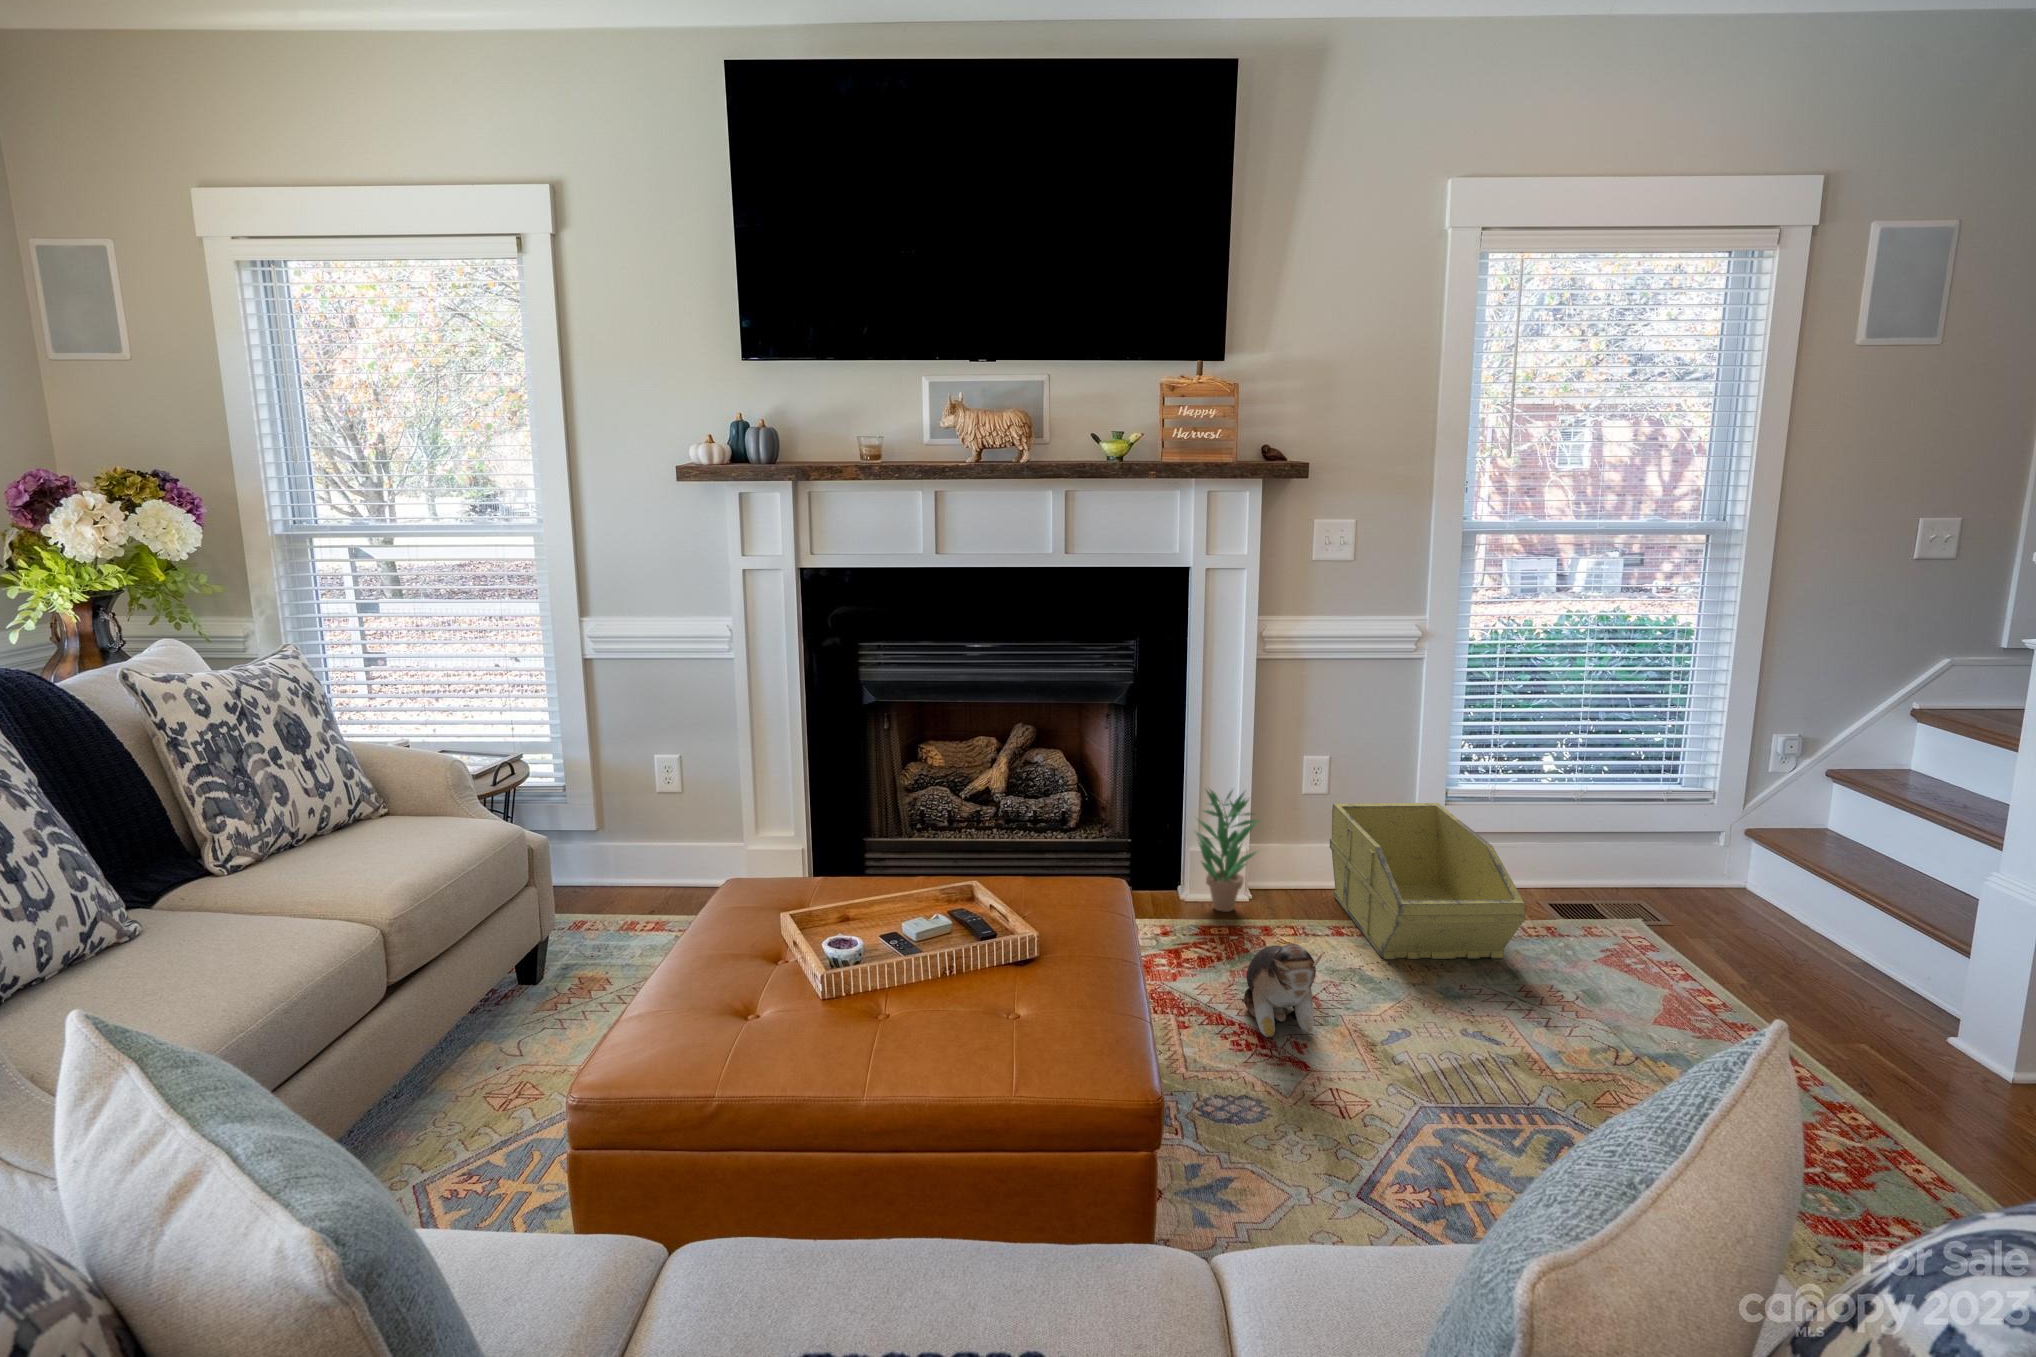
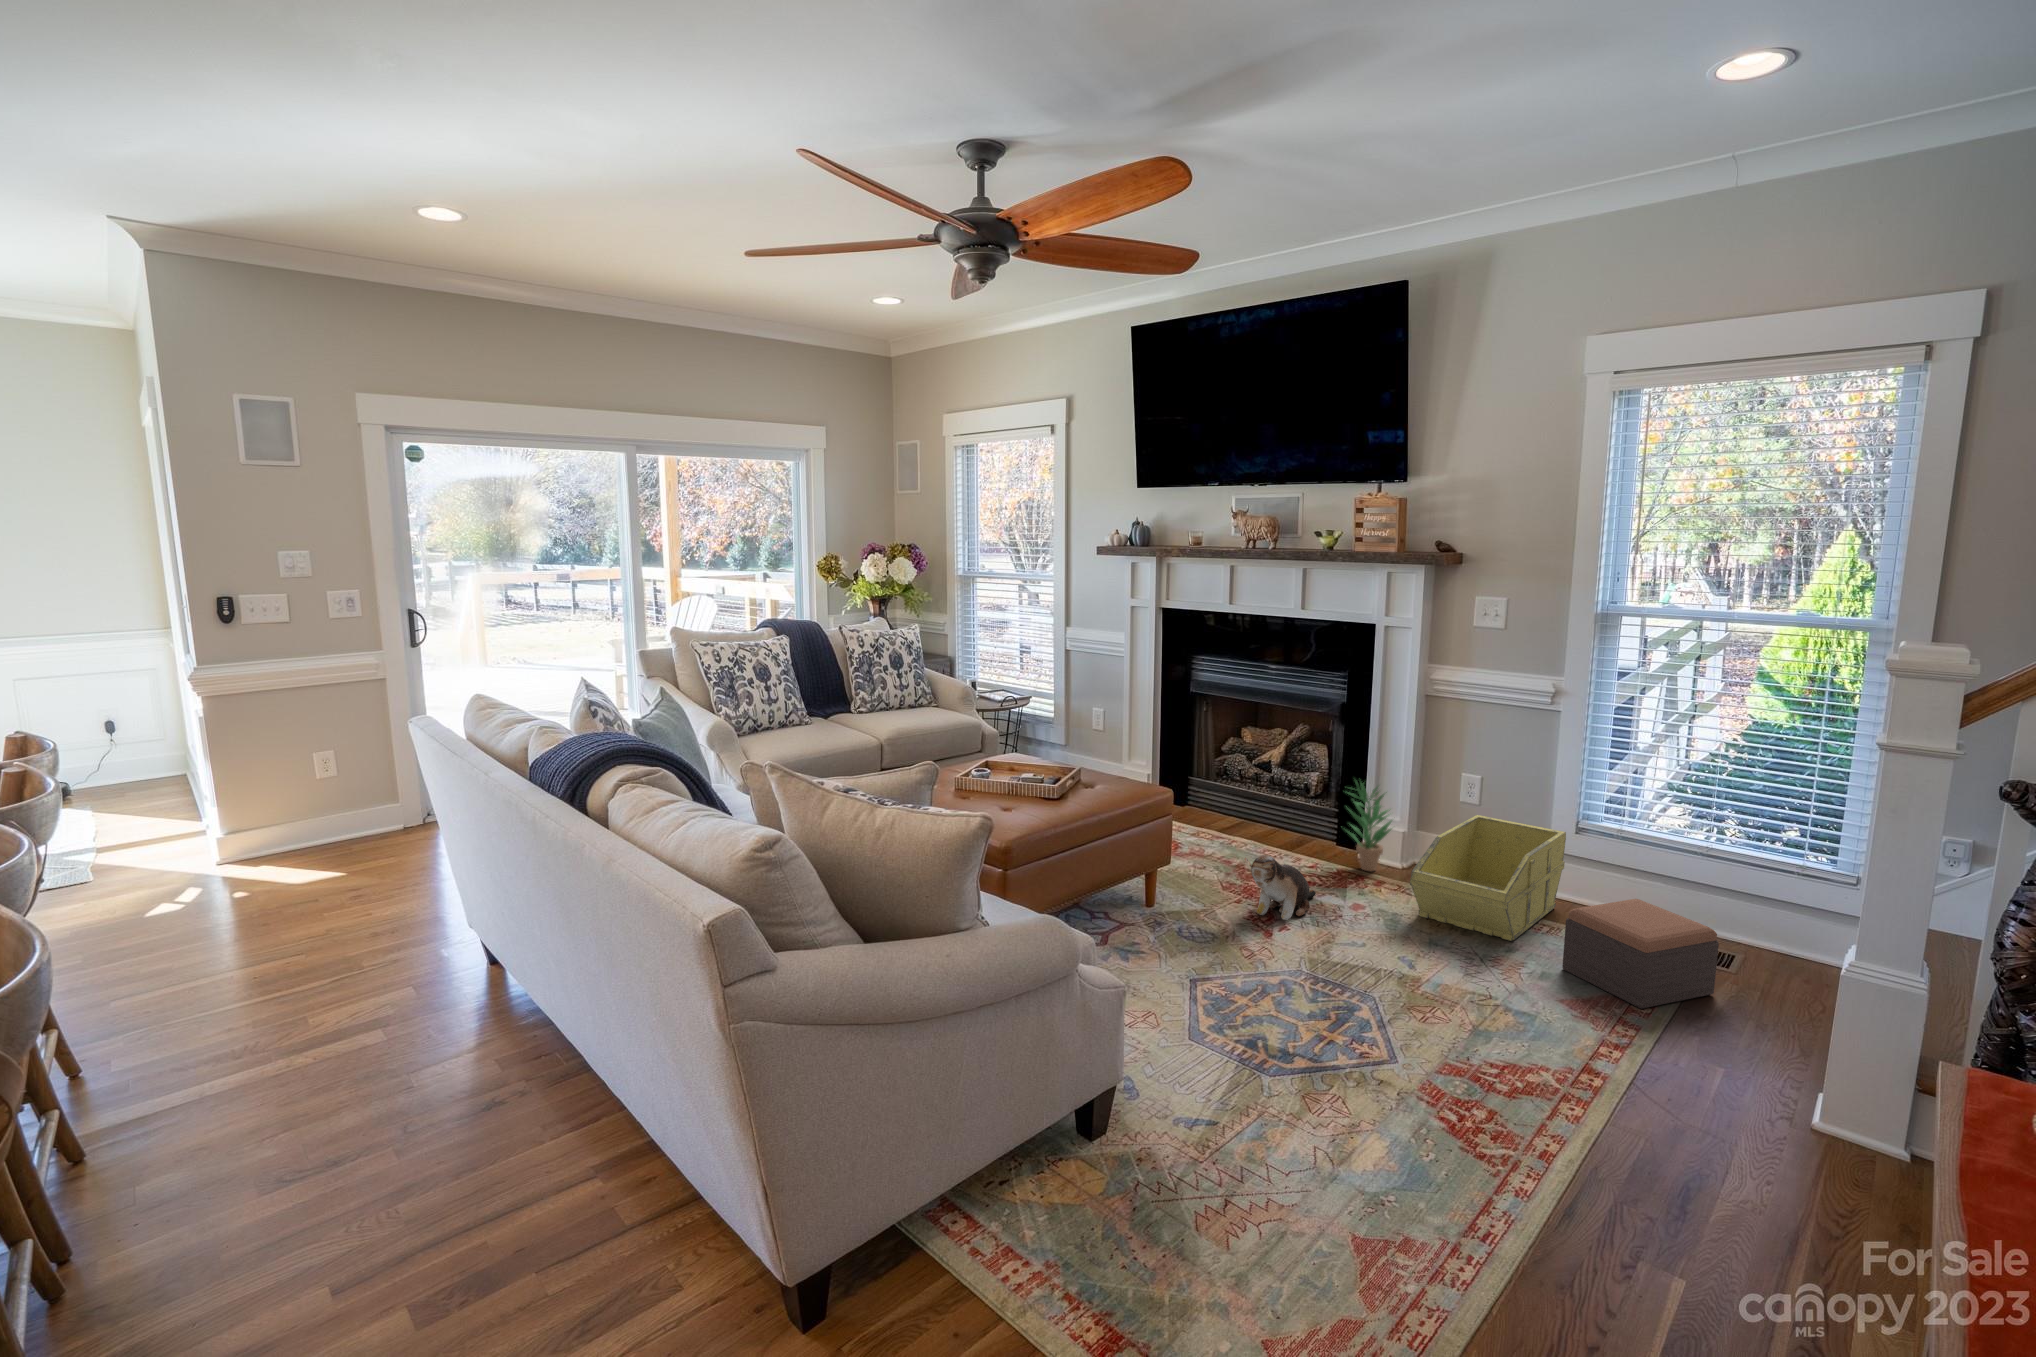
footstool: none [1593,867,1739,1001] -> present [1562,899,1719,1009]

